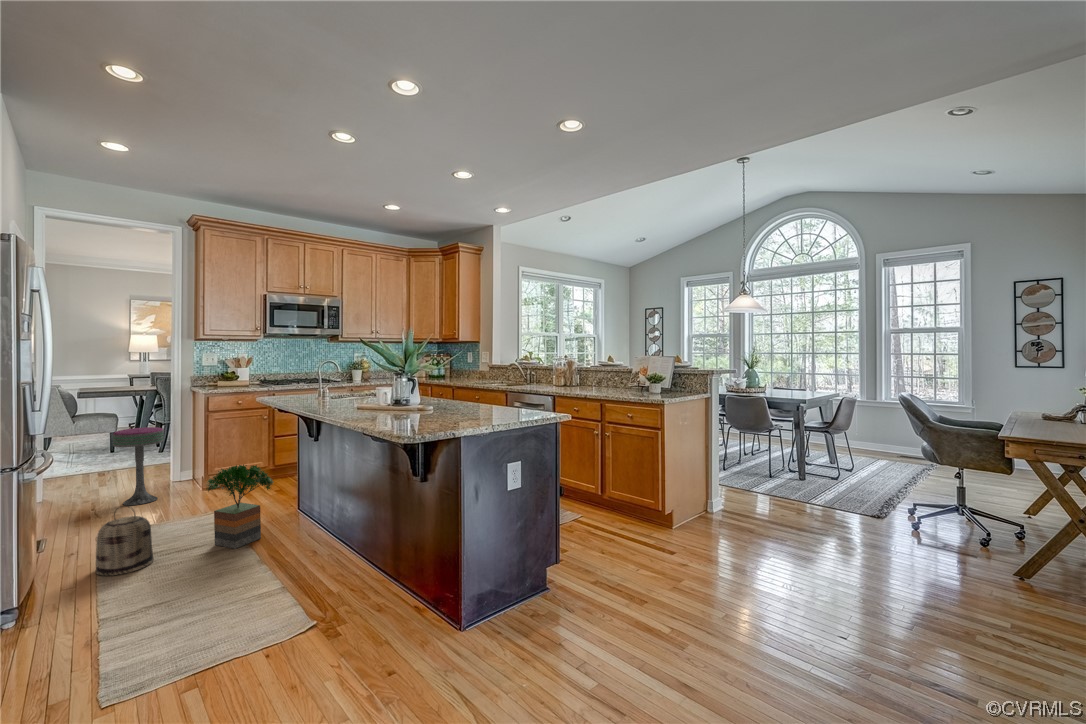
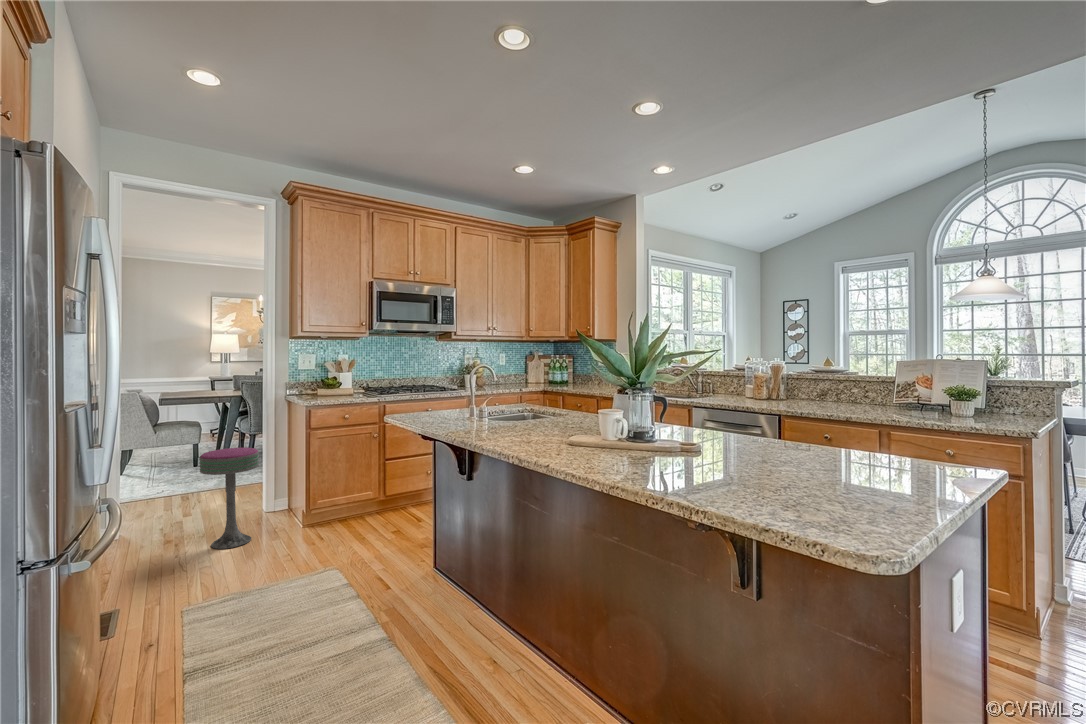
potted tree: present [207,464,273,549] -> none [326,511,419,642]
basket: present [96,506,154,576] -> none [182,582,261,694]

